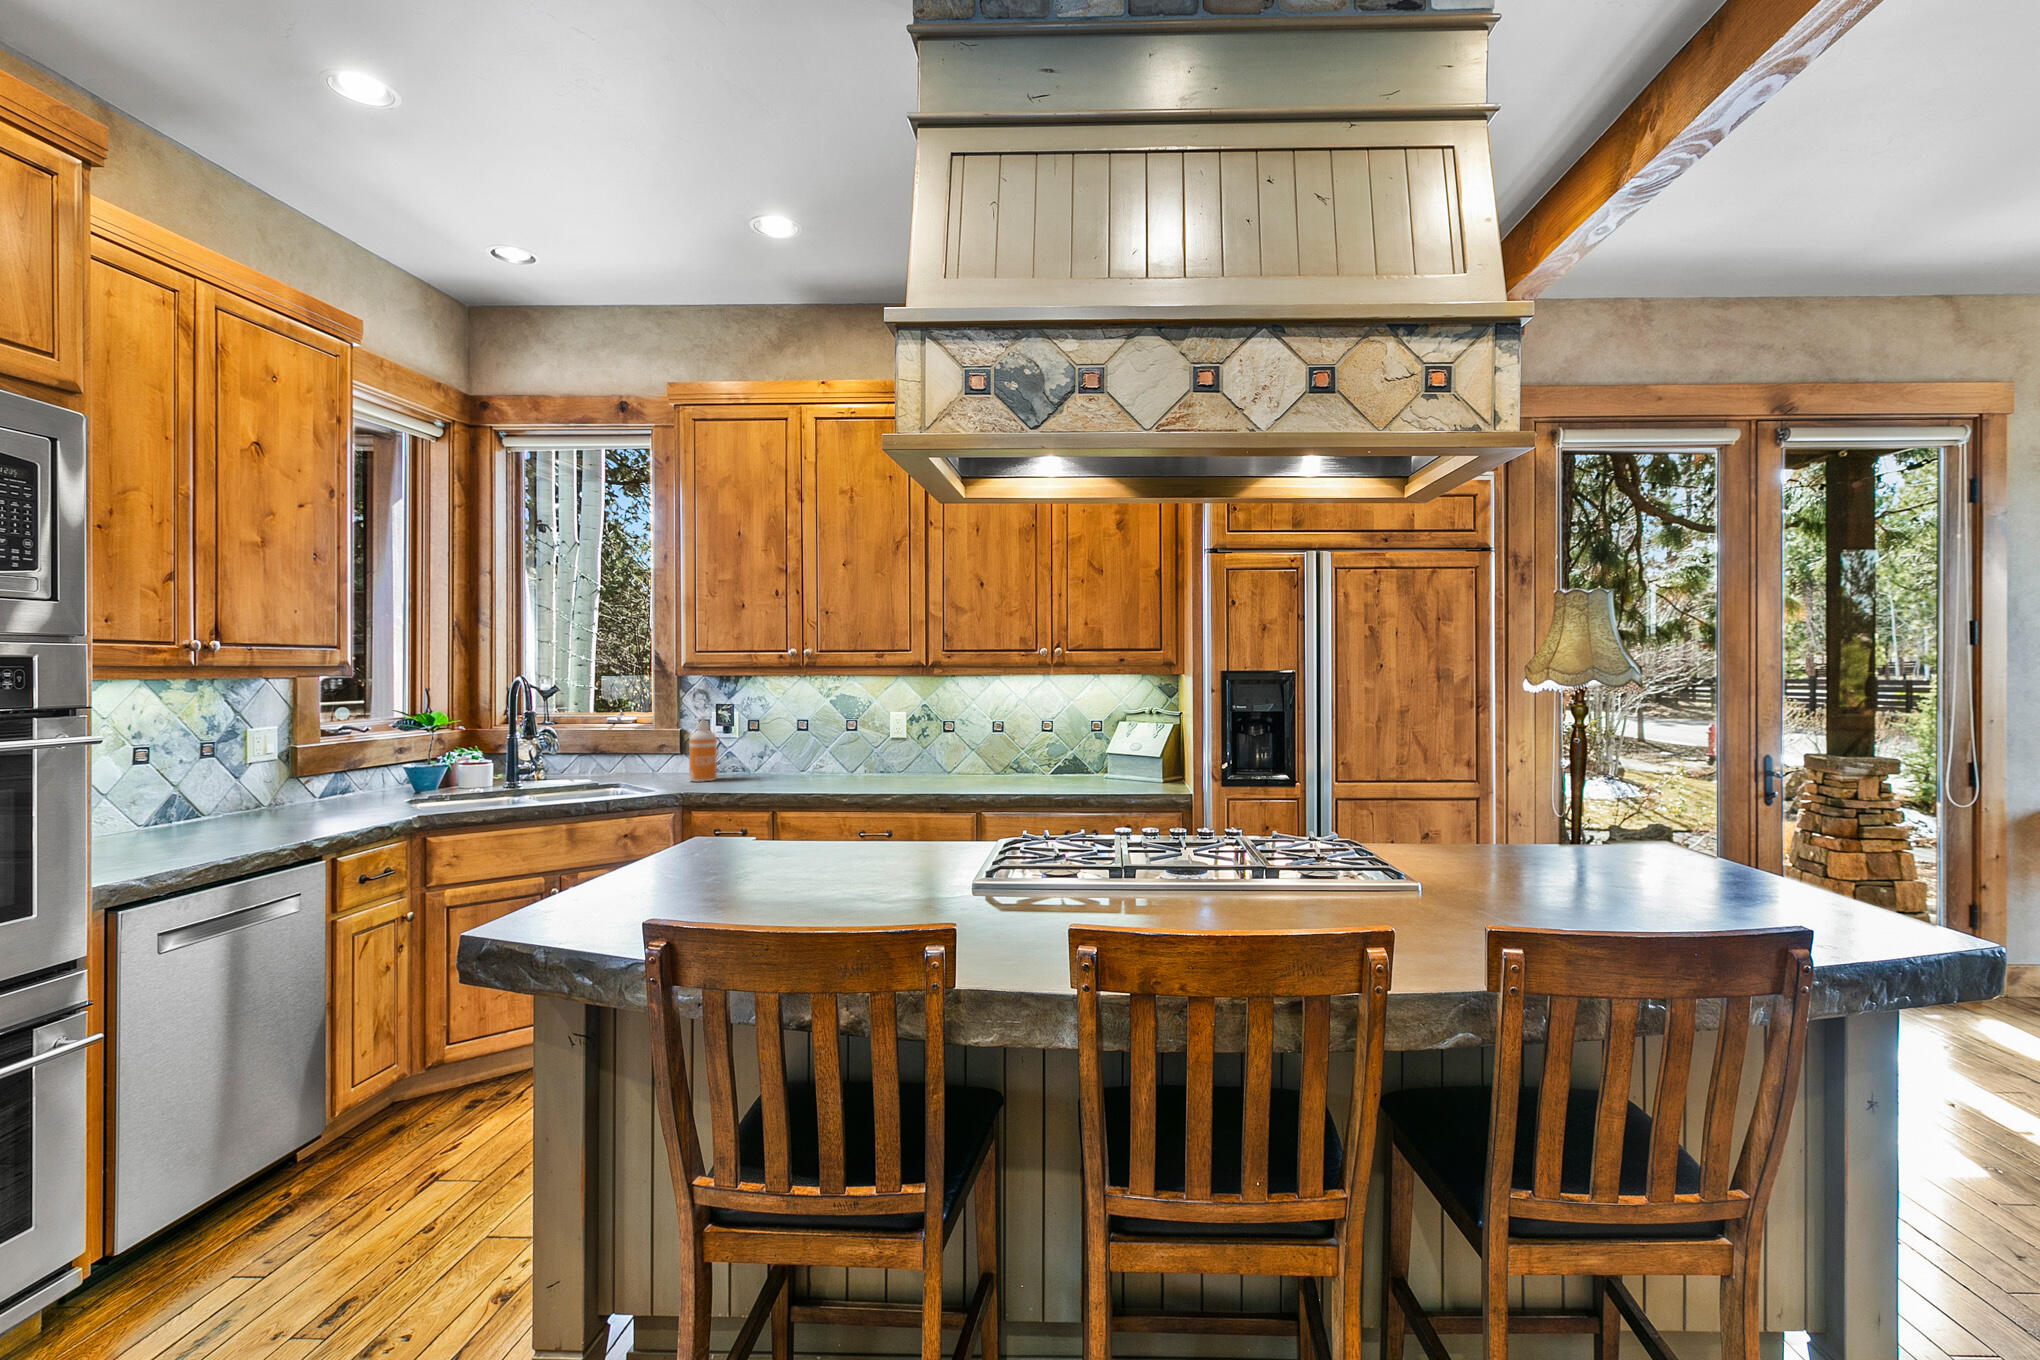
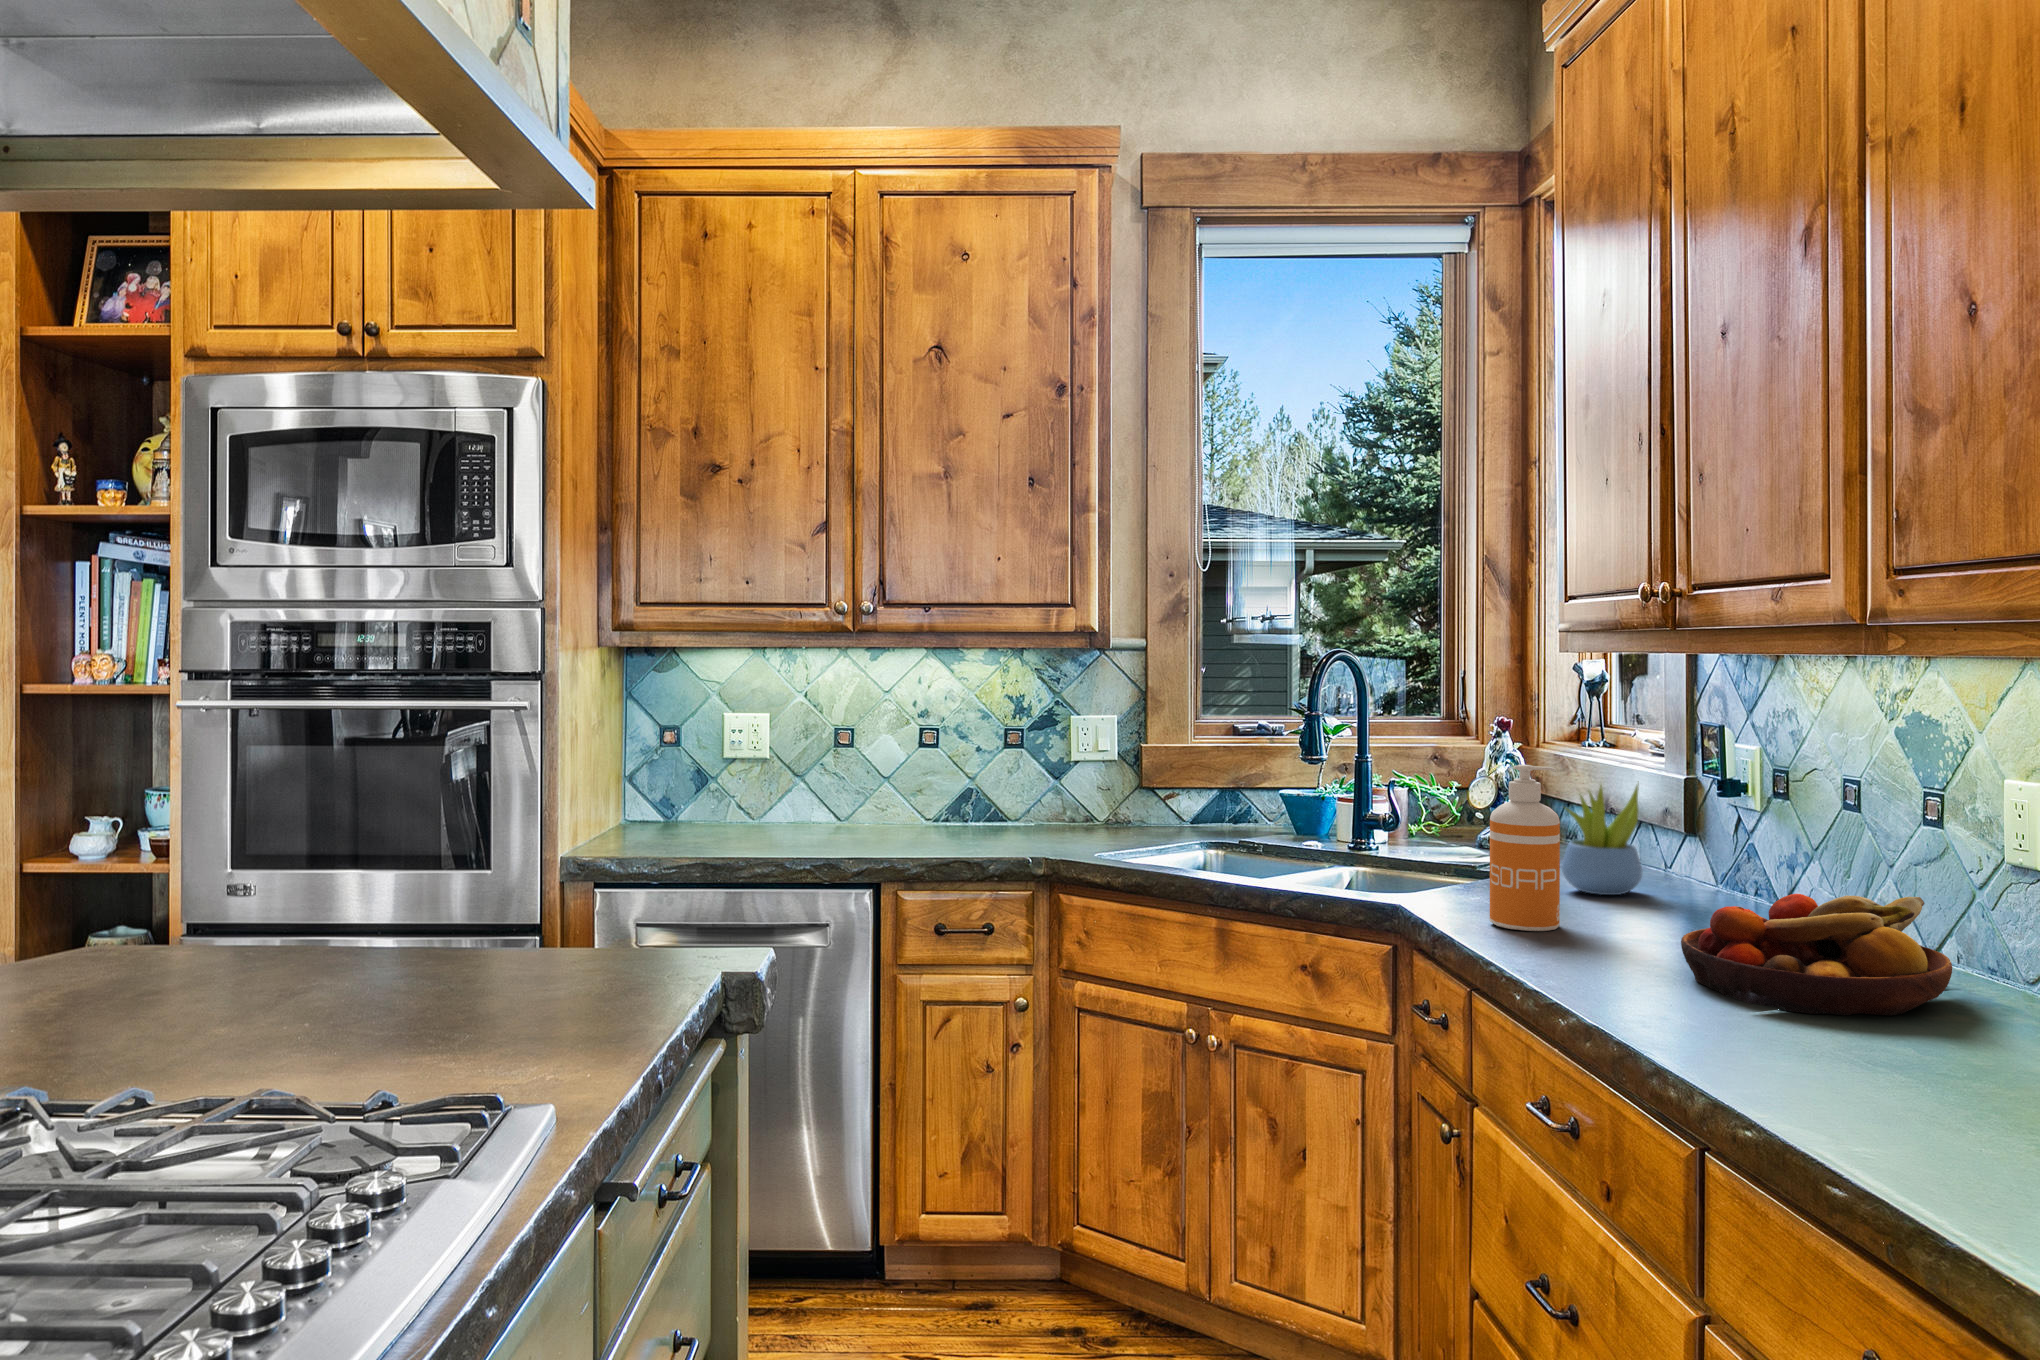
succulent plant: none [644,724,682,774] -> present [1562,784,1642,895]
fruit bowl: none [786,741,858,775] -> present [1681,894,1952,1016]

